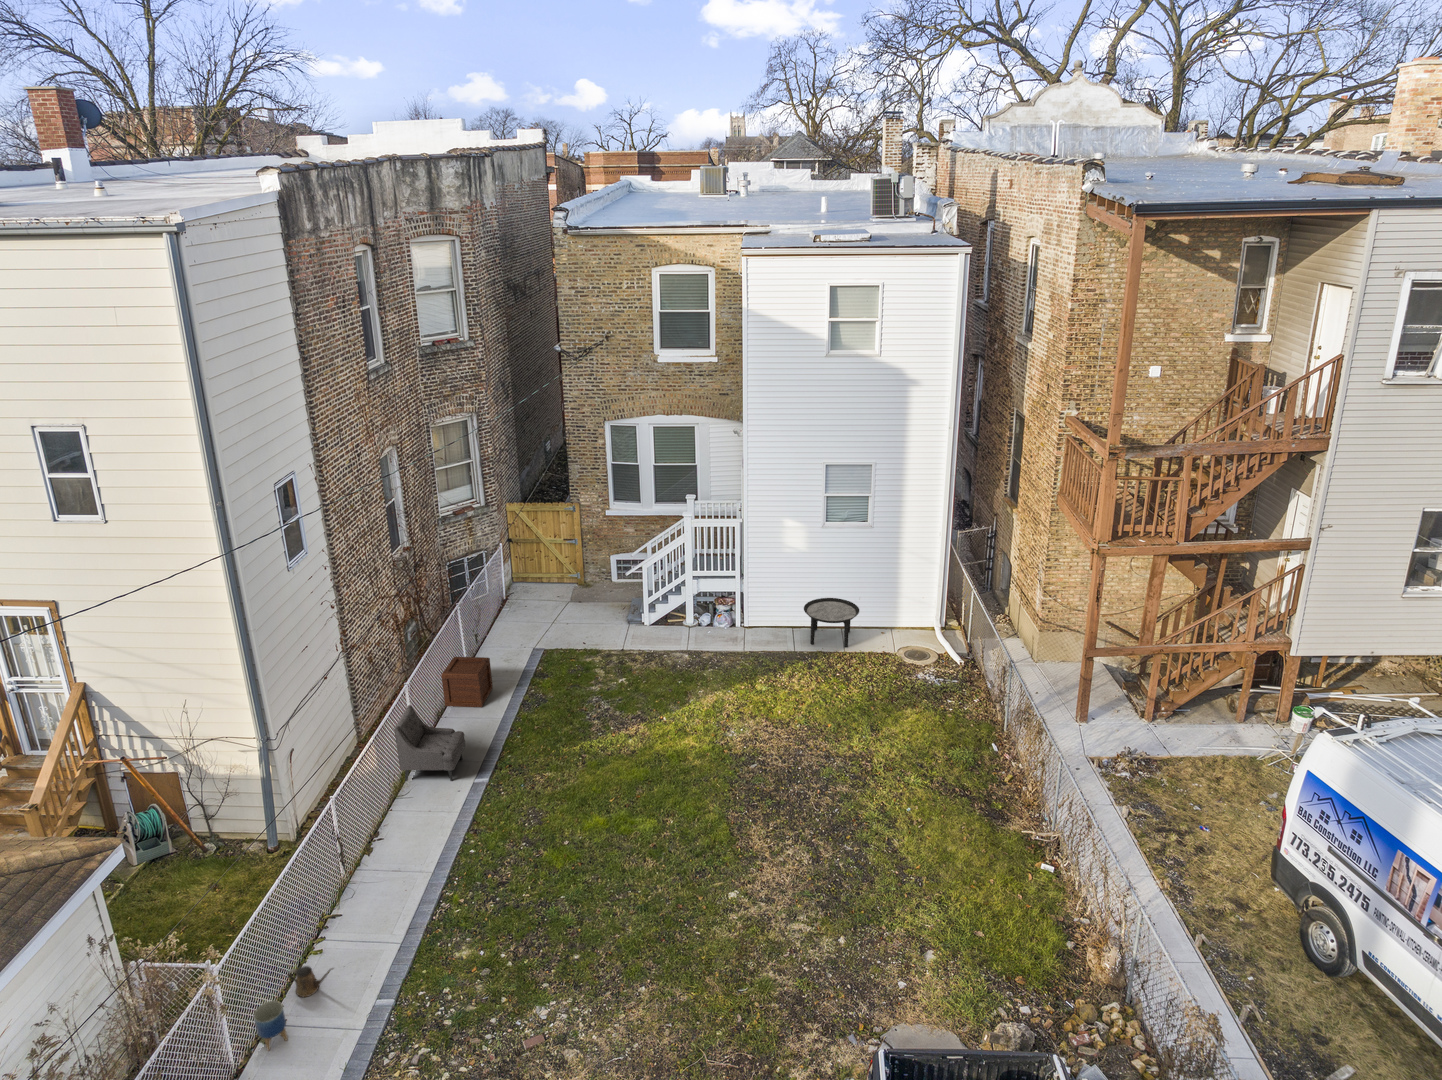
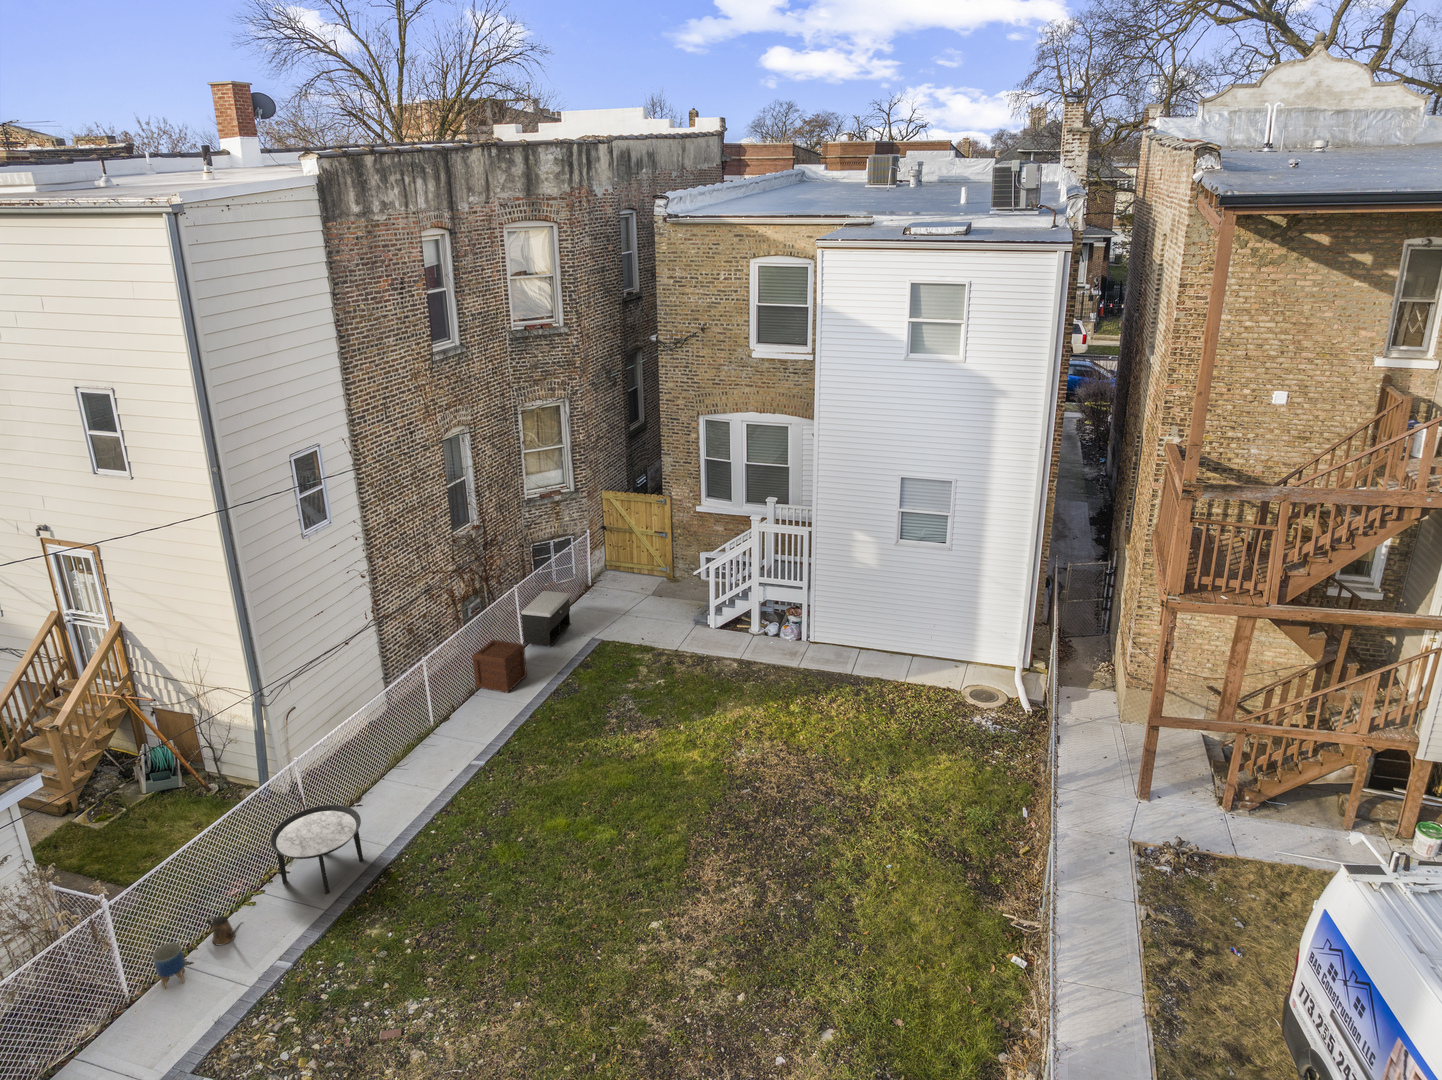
round table: present [804,598,859,648] -> present [270,805,363,894]
storage bench: none [471,604,513,660] -> present [521,591,571,648]
chair: present [394,705,465,781] -> none [393,681,468,761]

